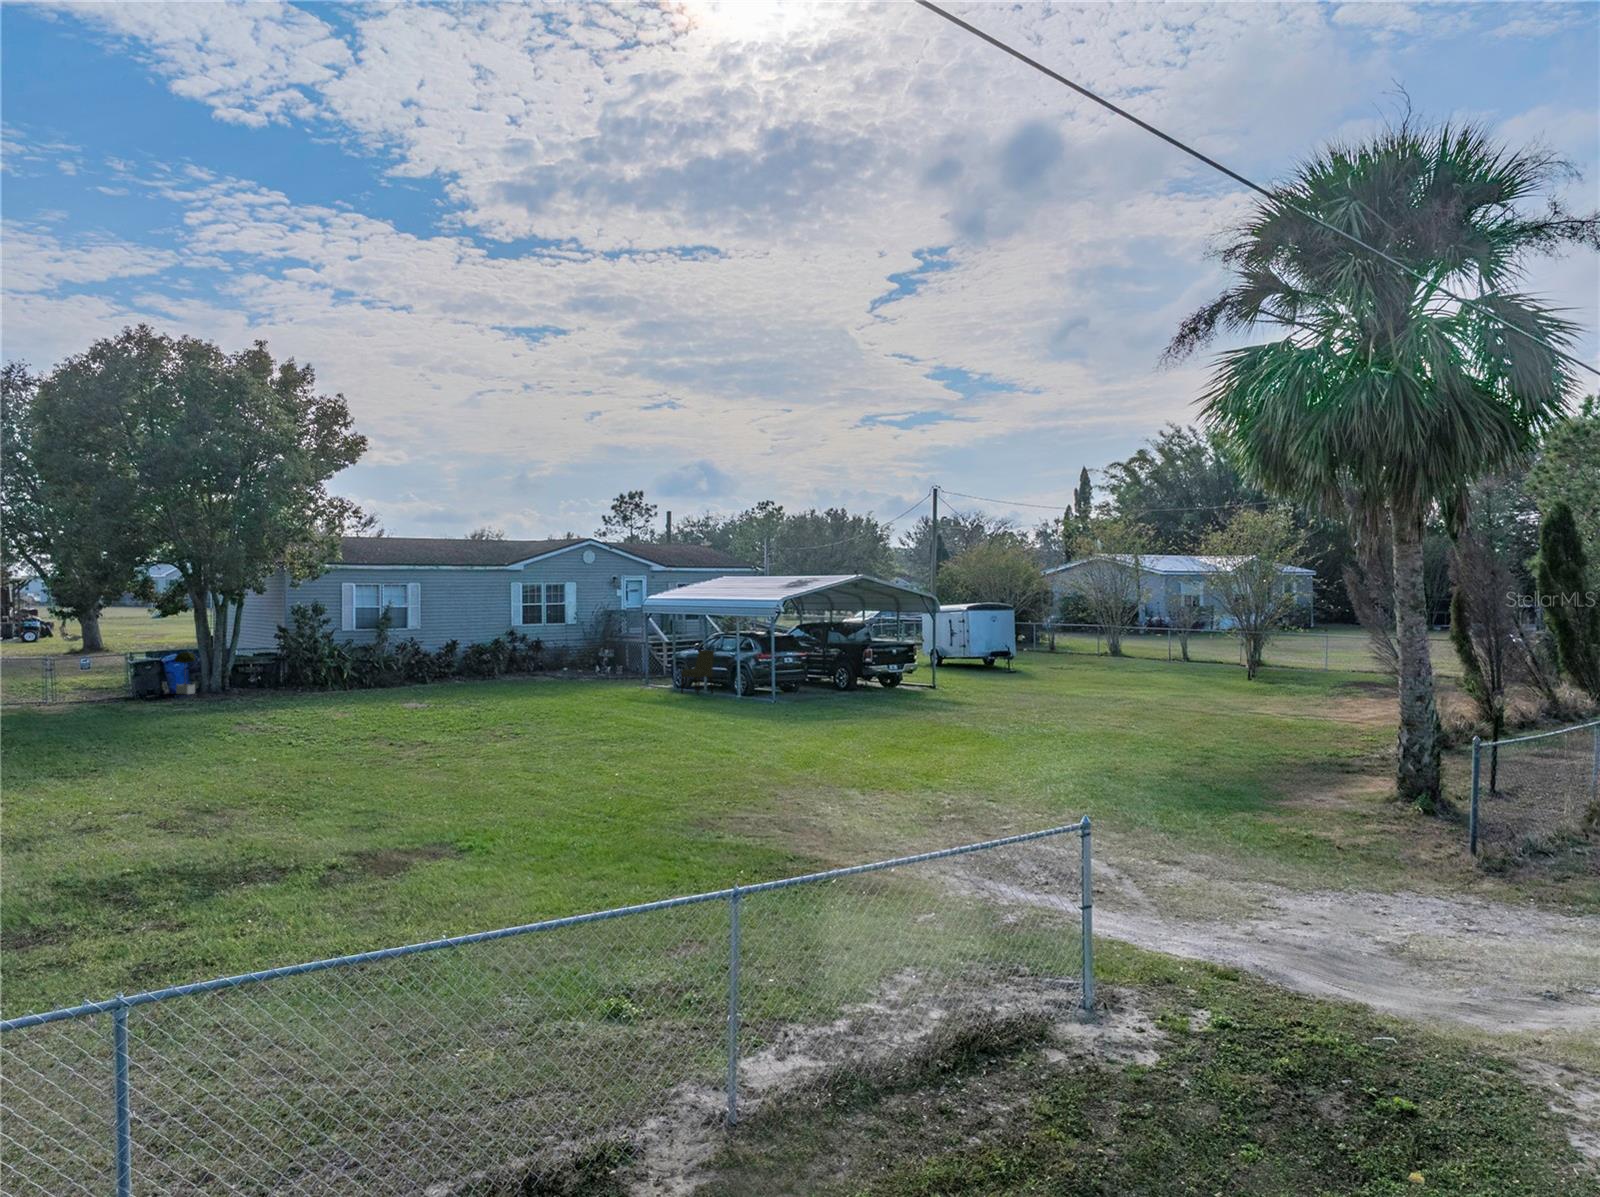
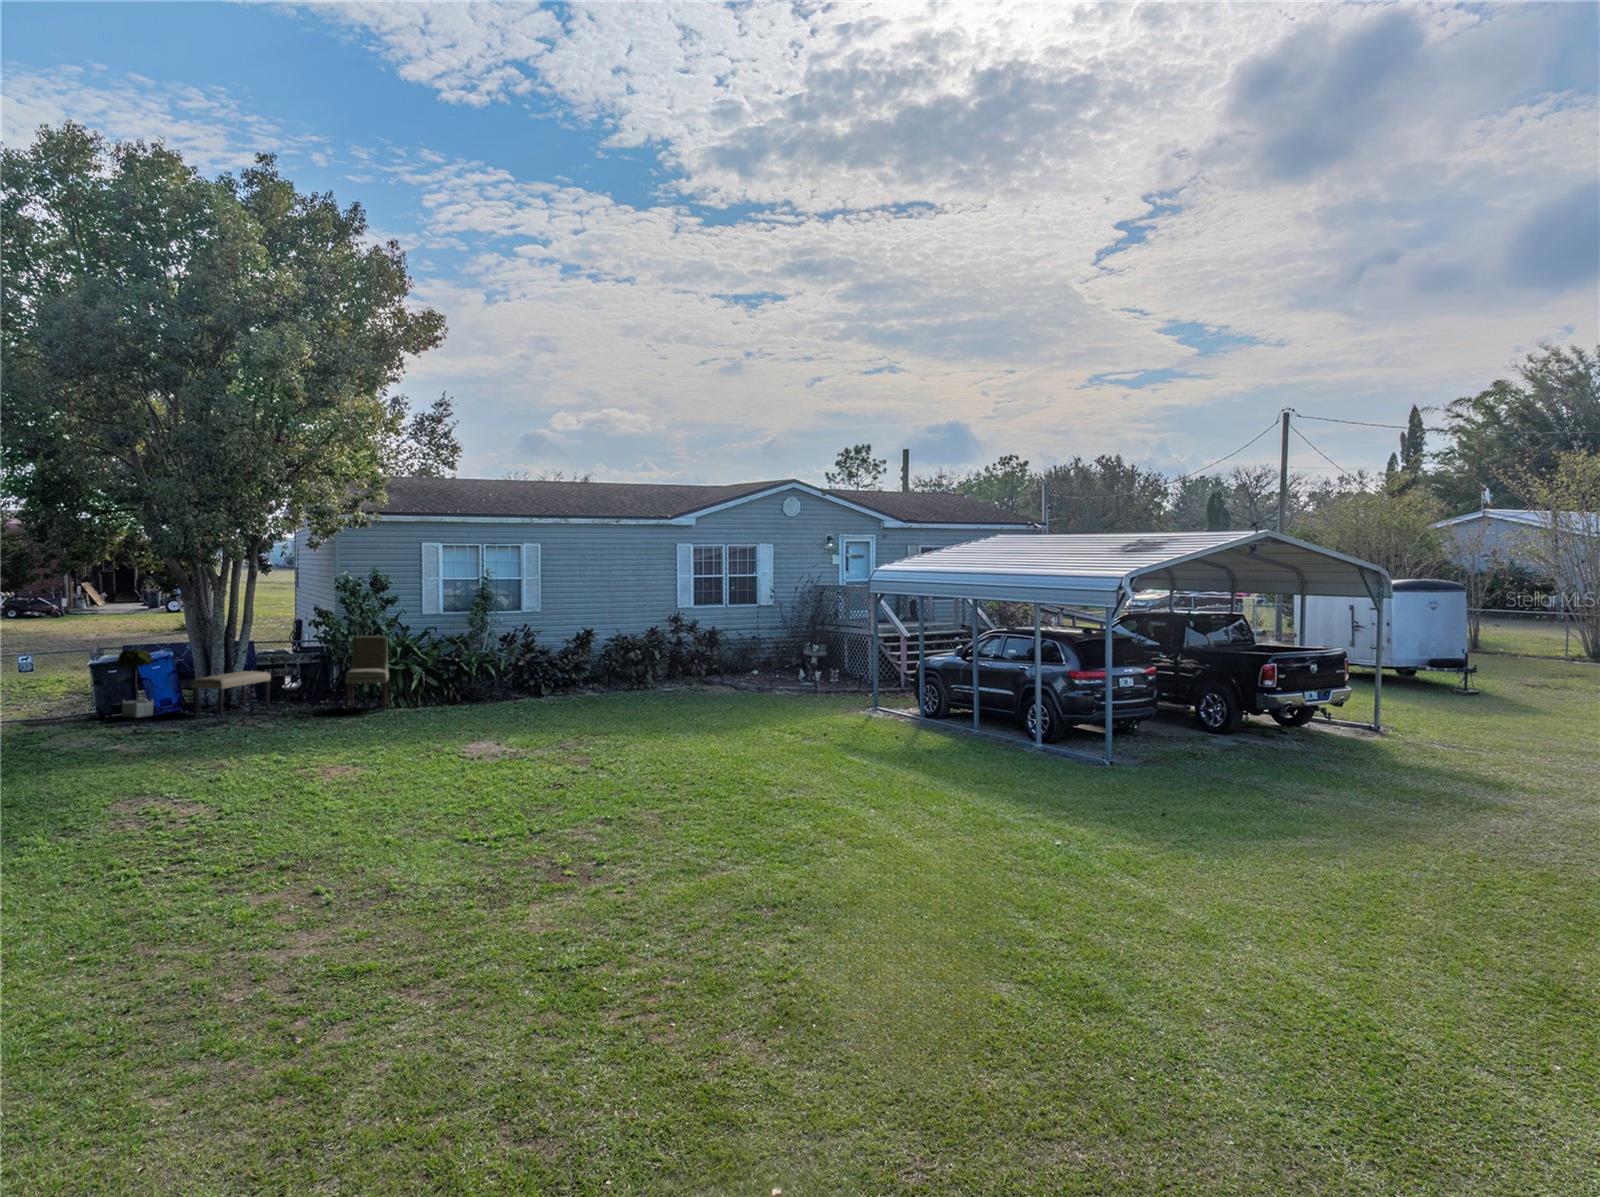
chair: present [681,650,714,693] -> present [345,636,389,711]
bench: none [220,667,260,693] -> present [191,671,271,715]

